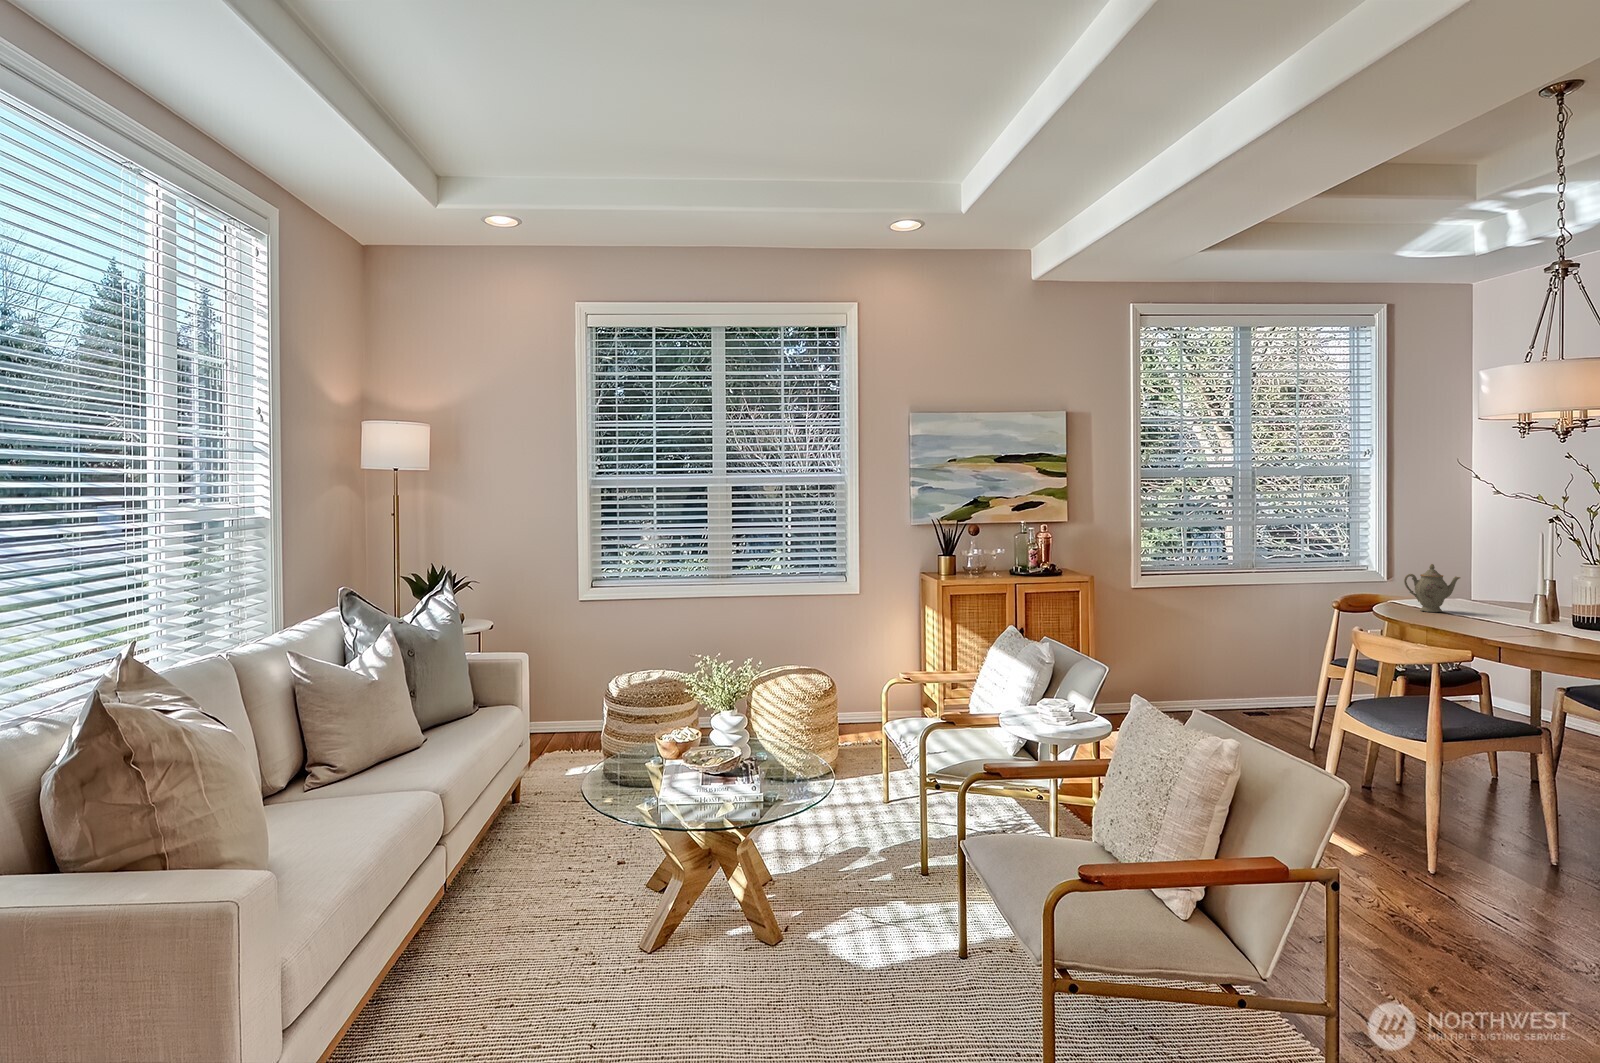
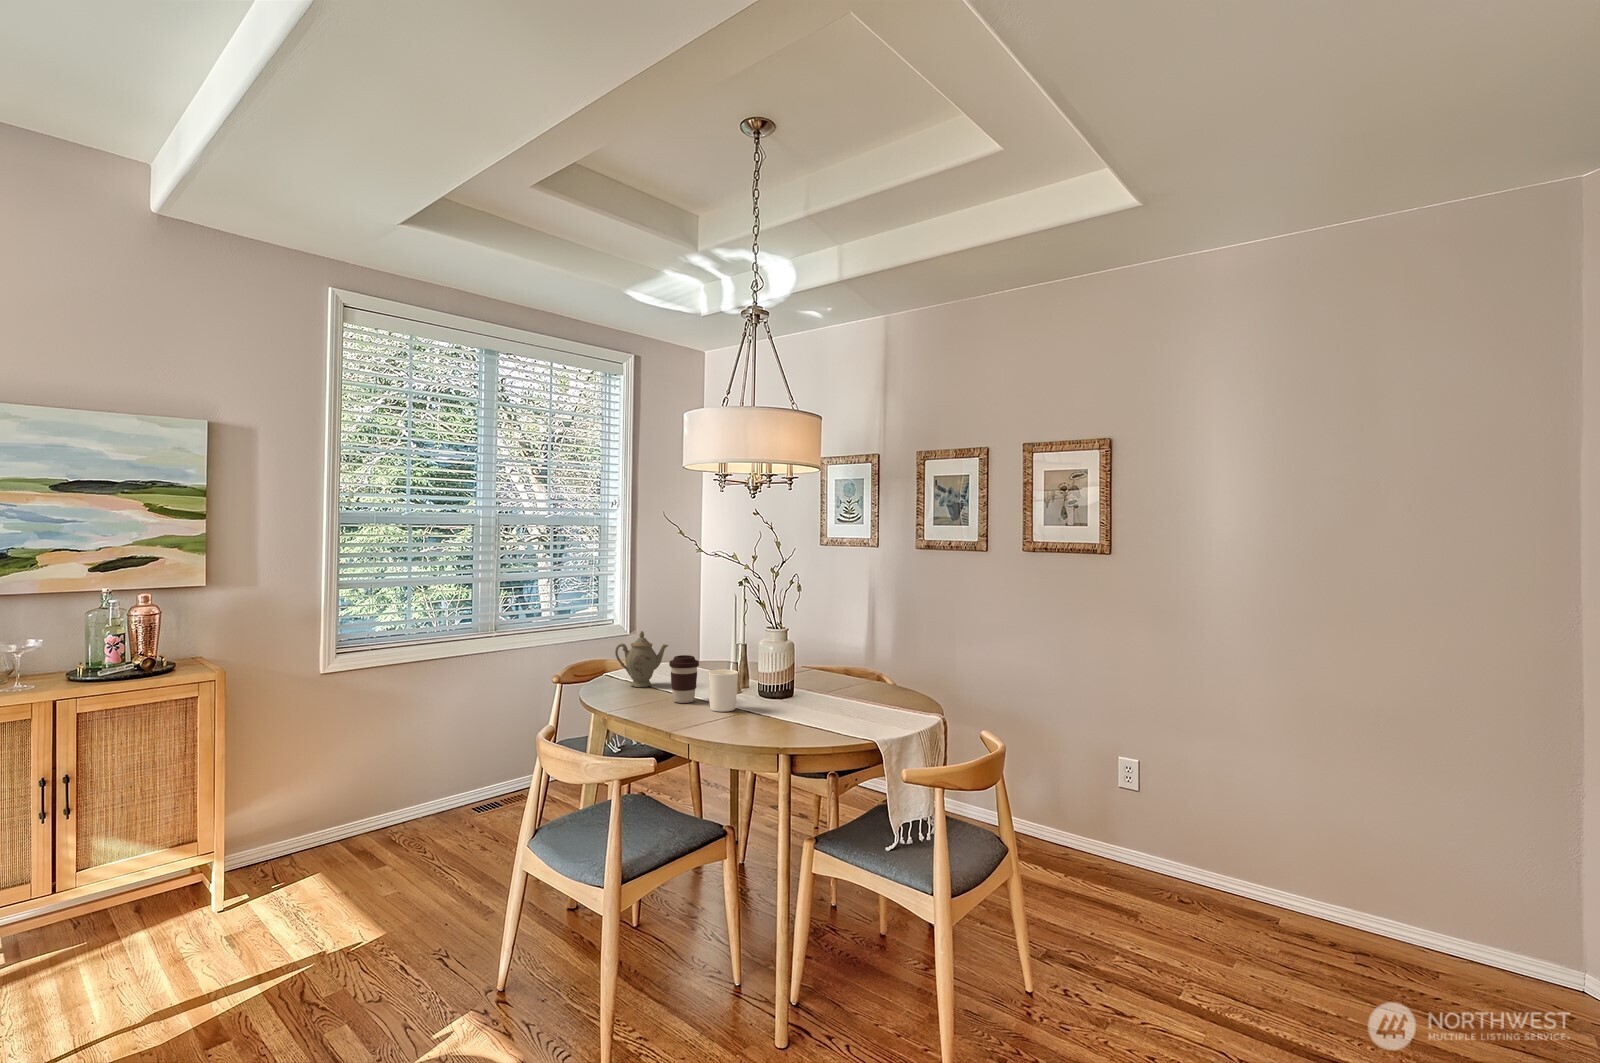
coffee cup: none [1469,584,1502,624] -> present [669,655,699,703]
candle holder: none [1515,597,1550,633] -> present [708,669,738,712]

